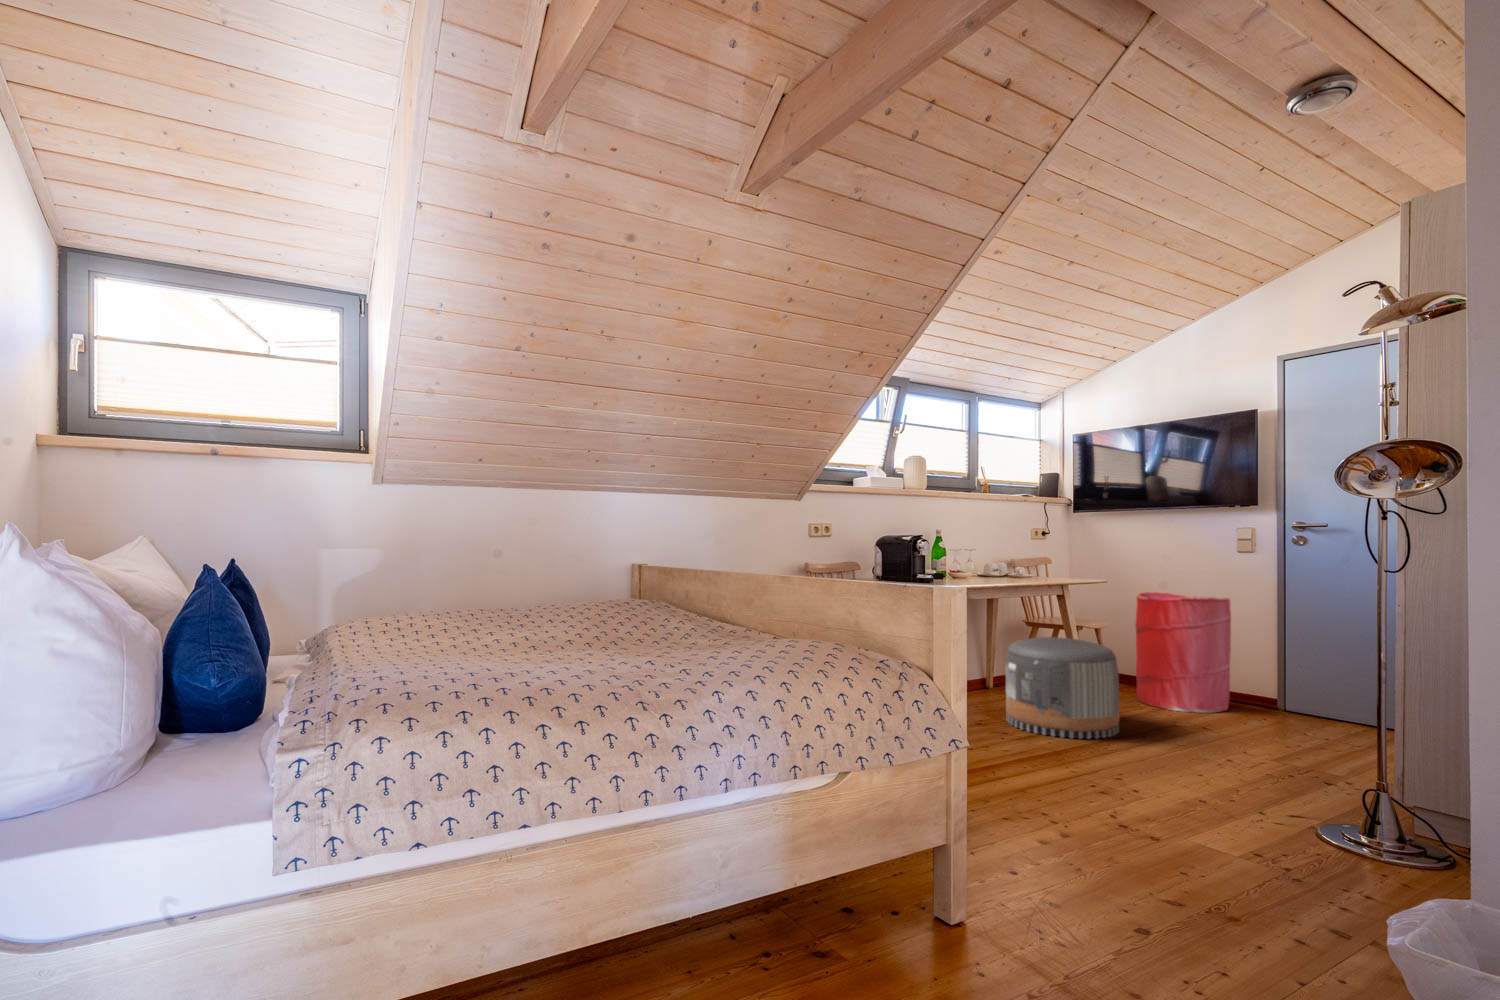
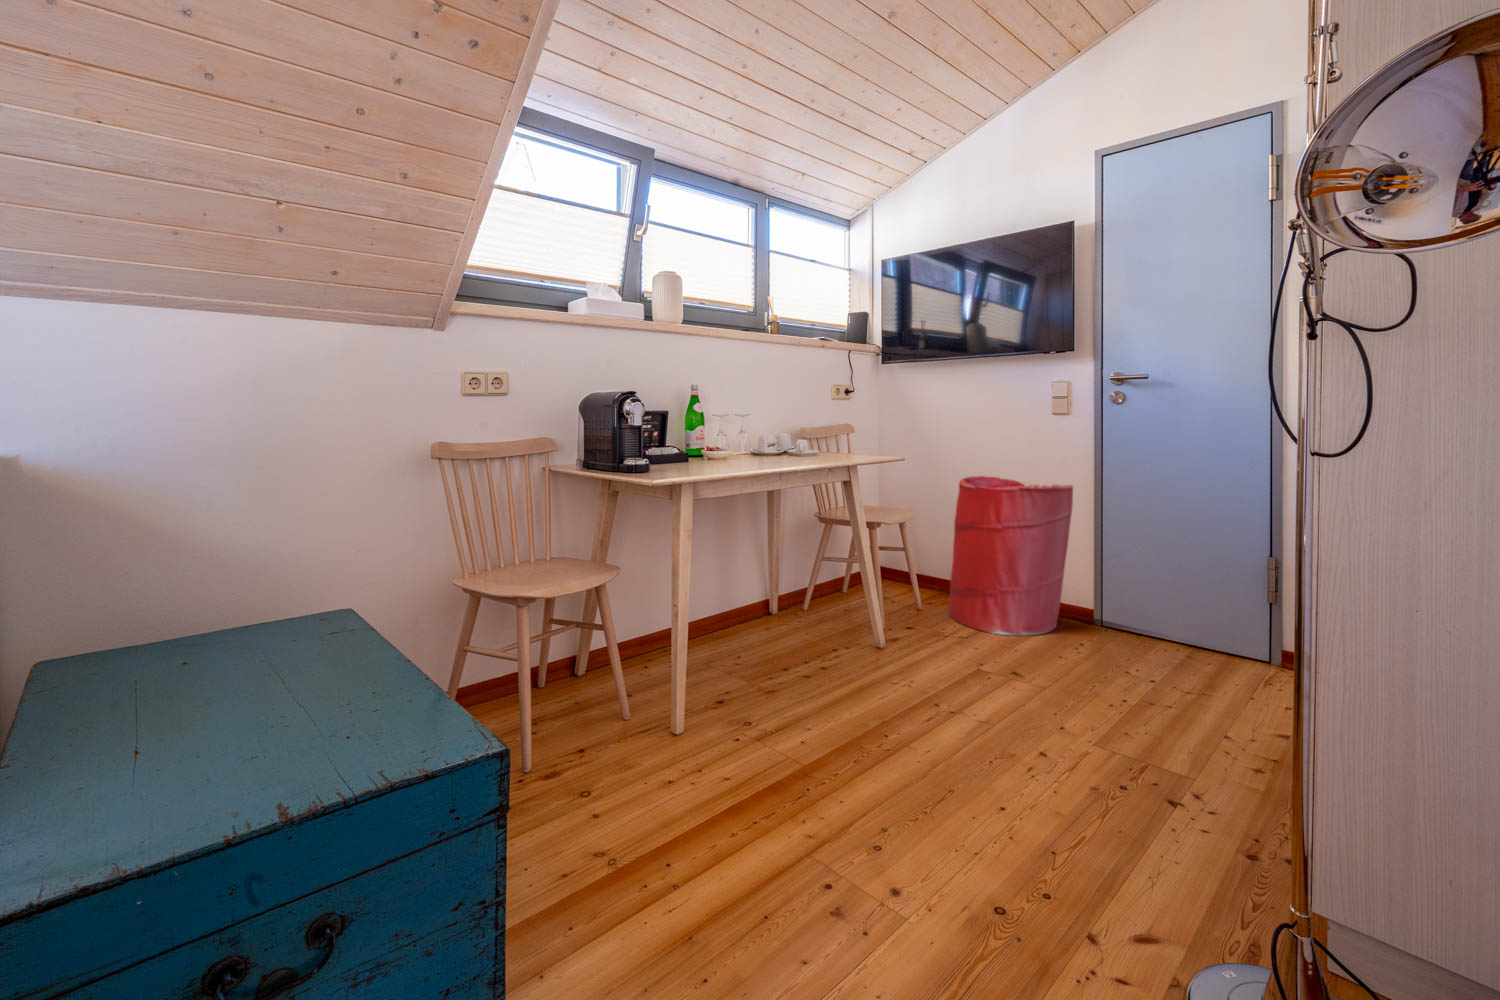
pouf: present [1005,637,1119,739] -> none [783,552,942,713]

